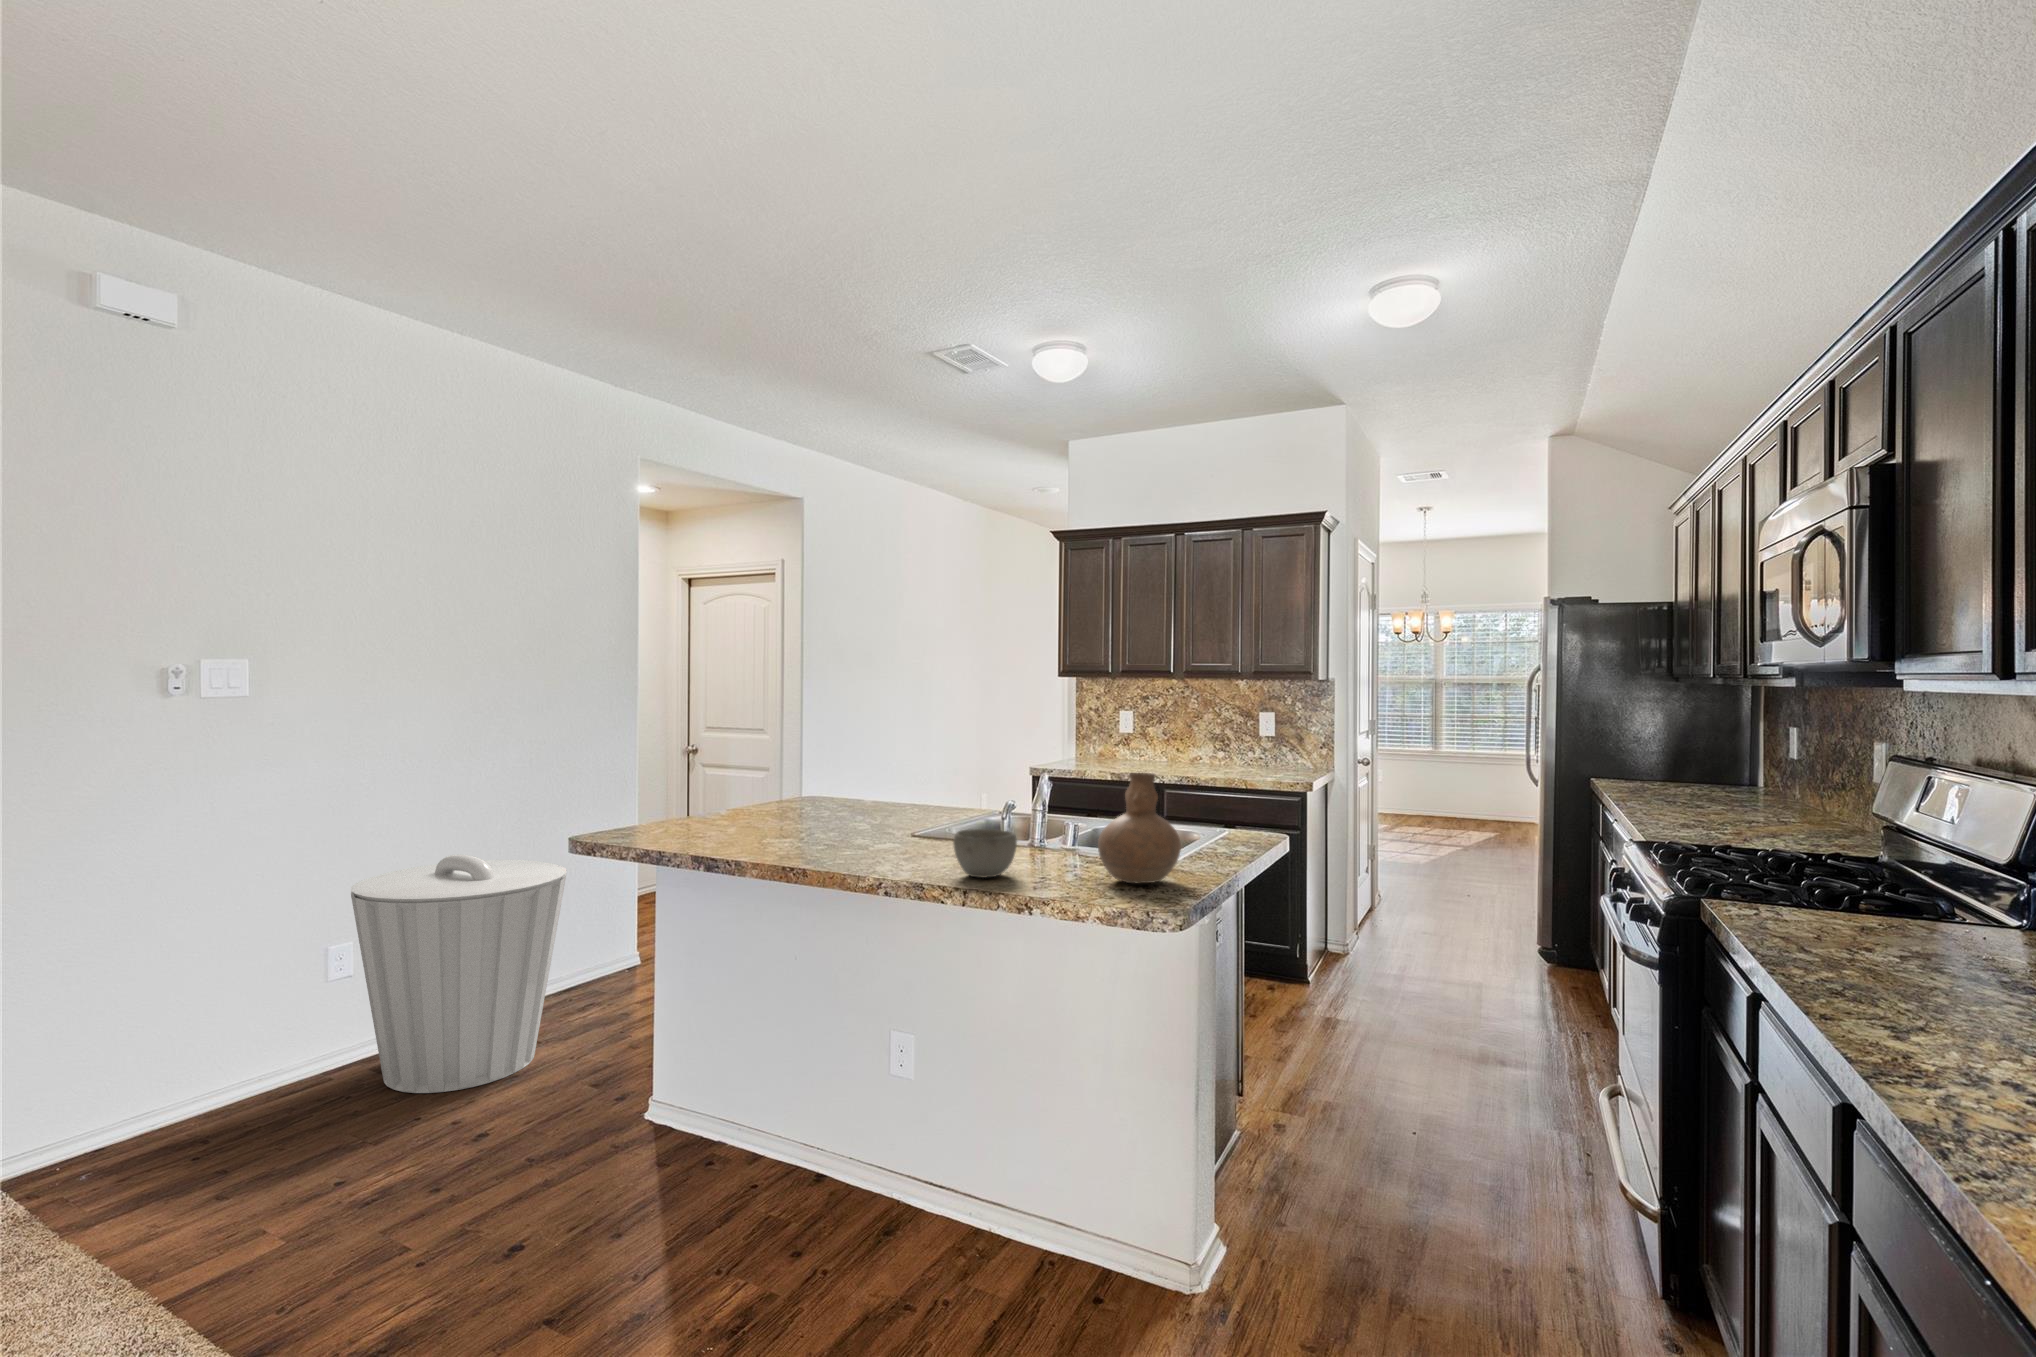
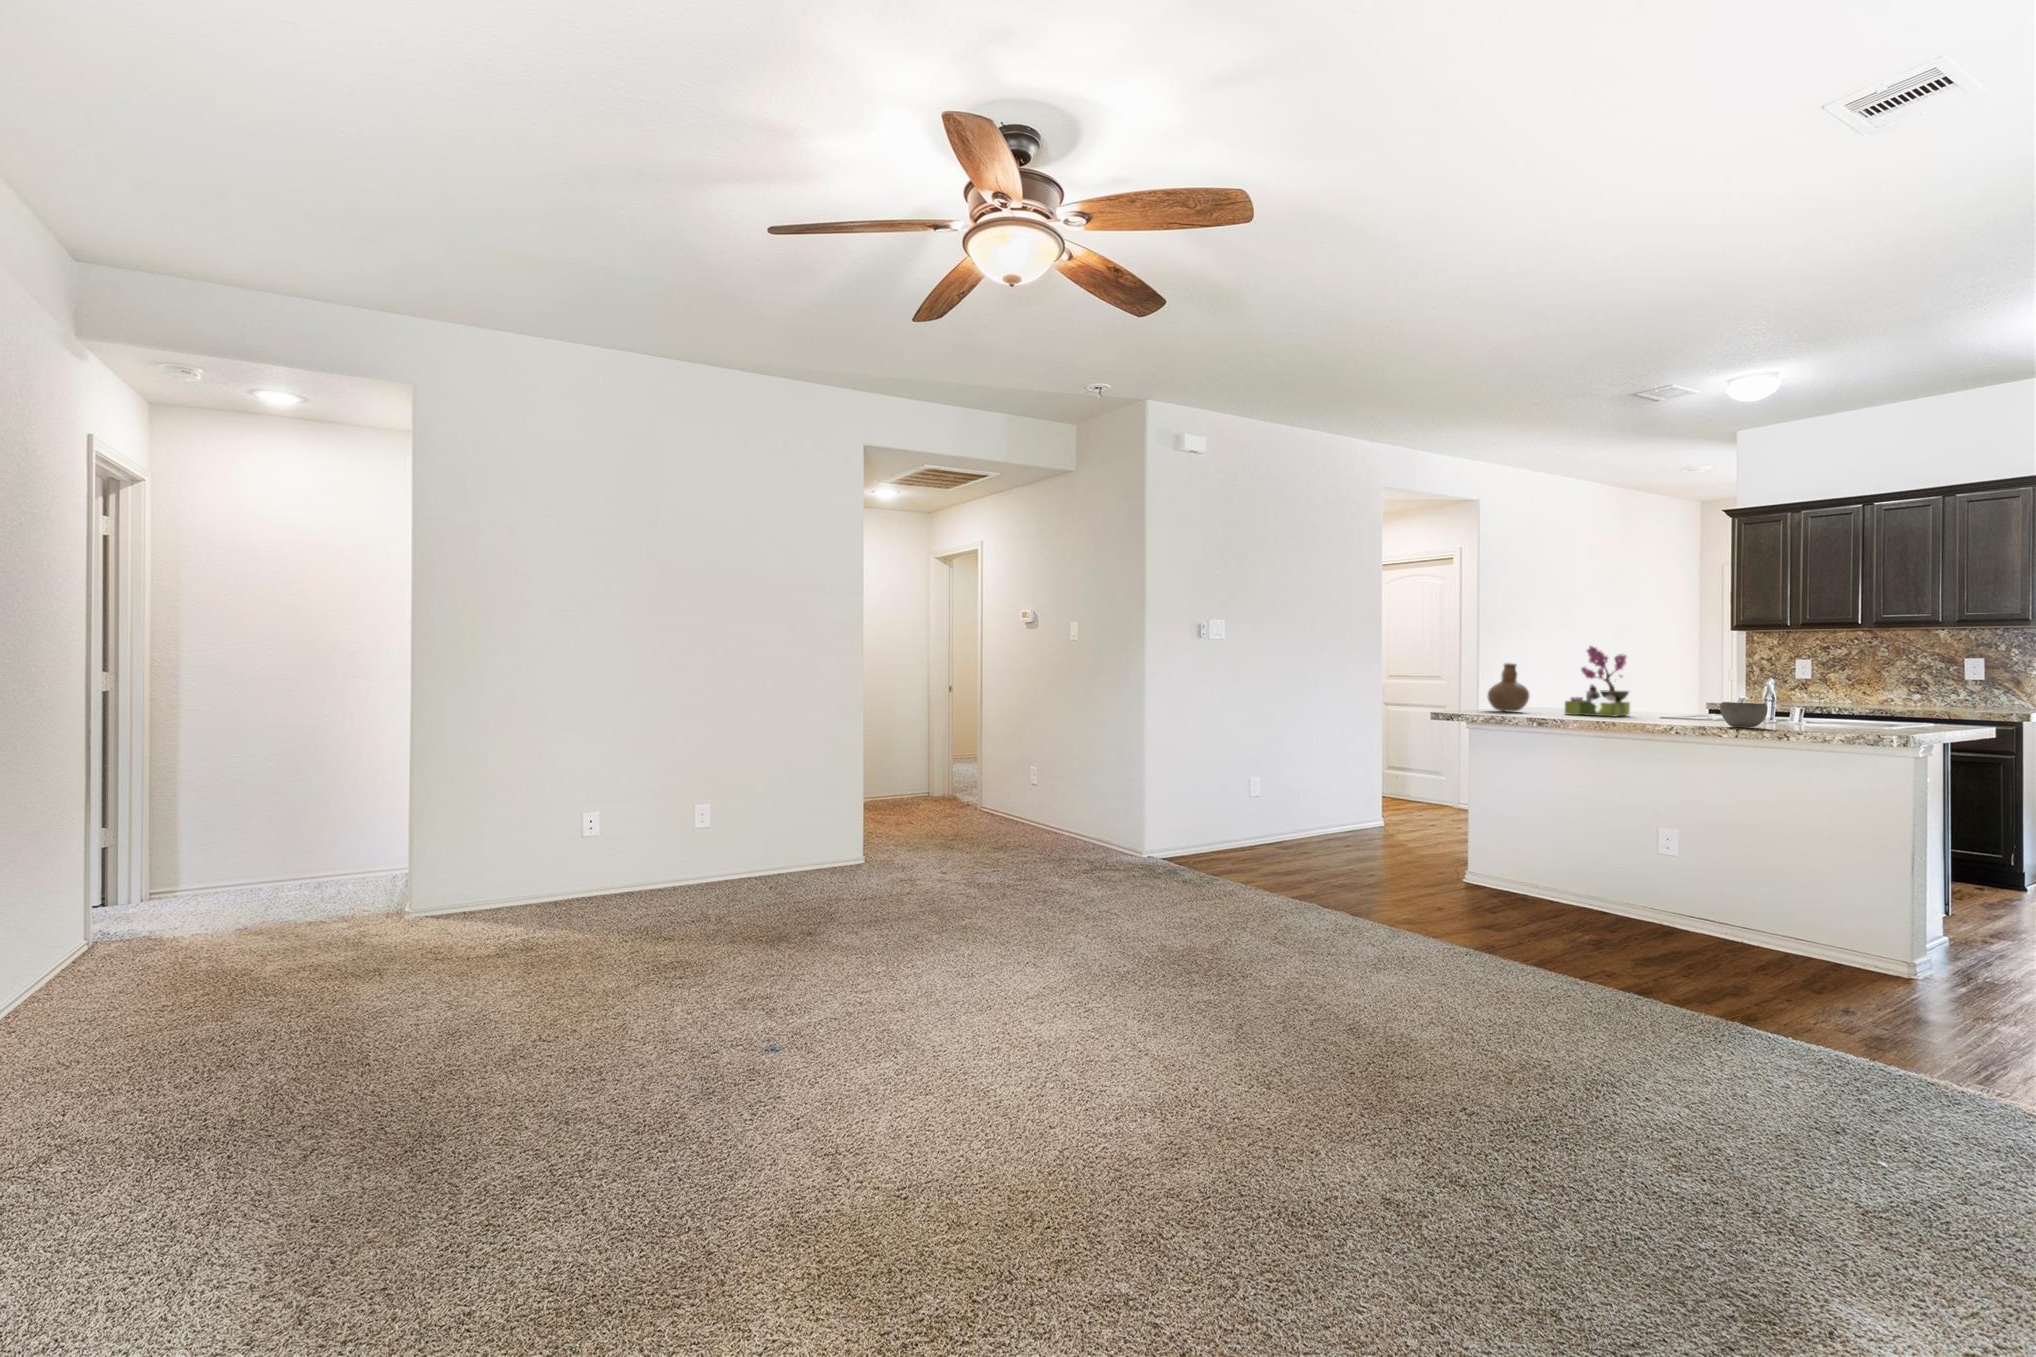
flower arrangement: none [776,712,876,841] -> present [1565,646,1630,717]
vase: present [1098,773,1181,883] -> present [1487,664,1529,711]
trash can: present [351,854,567,1093] -> none [1276,730,1385,853]

